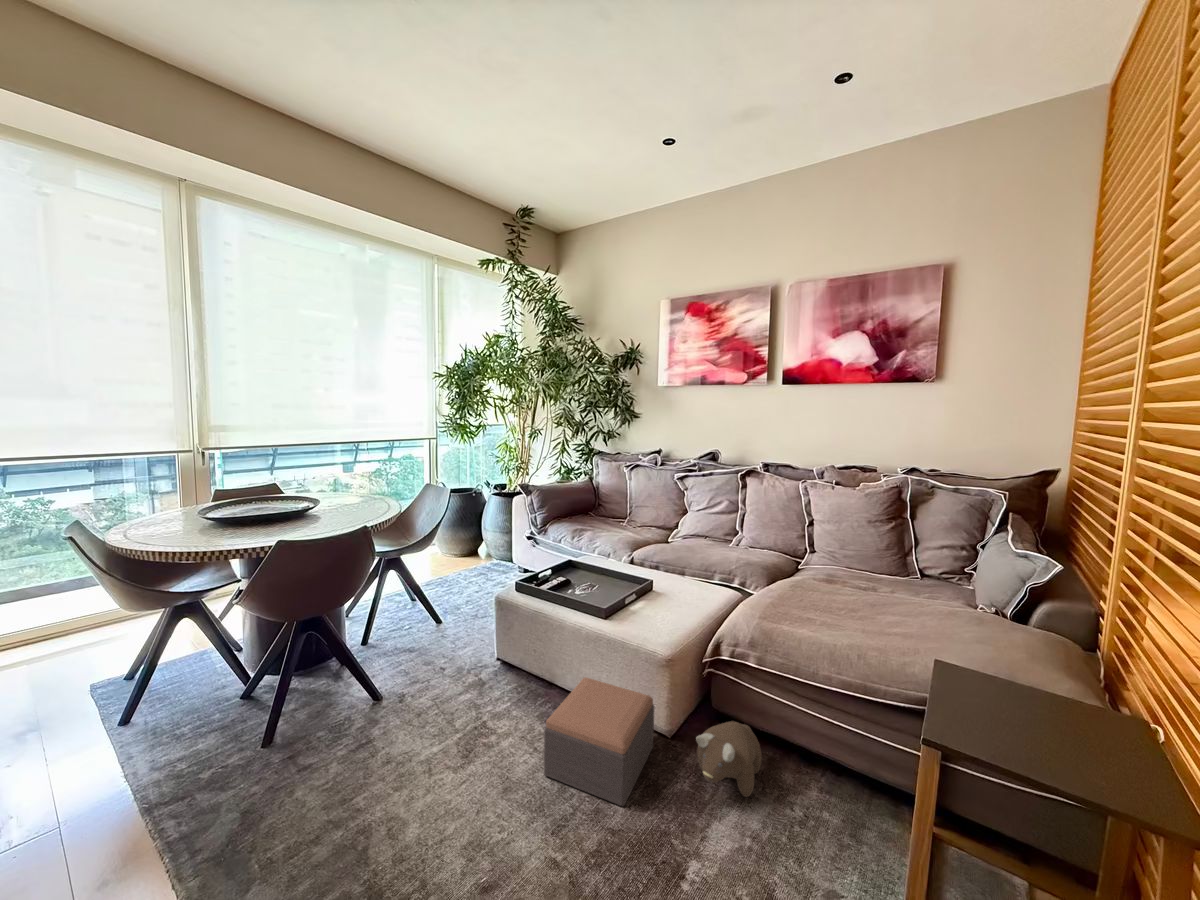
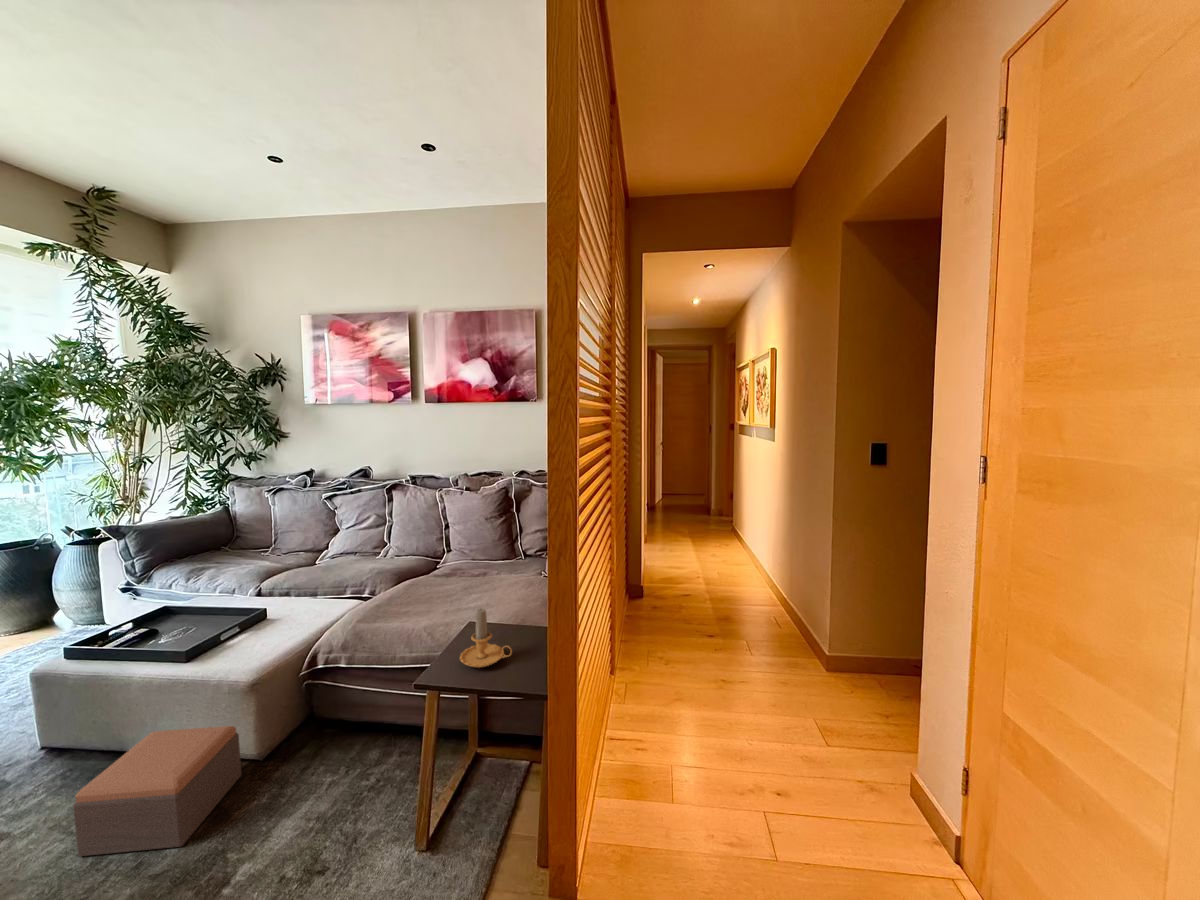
candle: none [989,661,1099,754] -> present [460,609,512,667]
plush toy: present [696,721,762,797] -> none [270,720,351,785]

